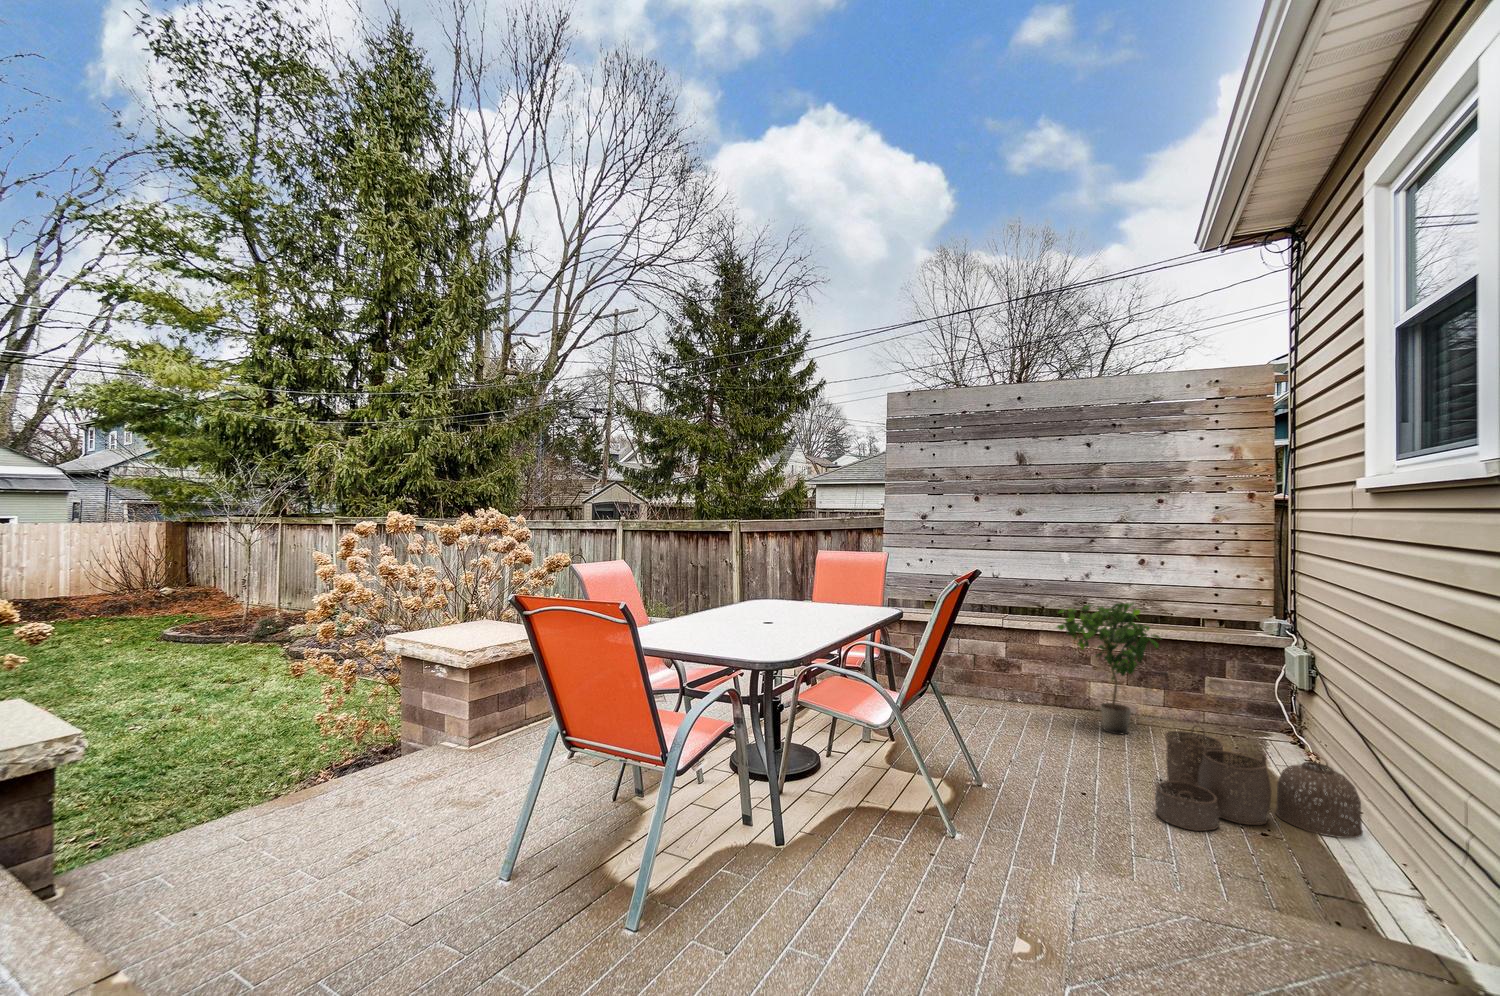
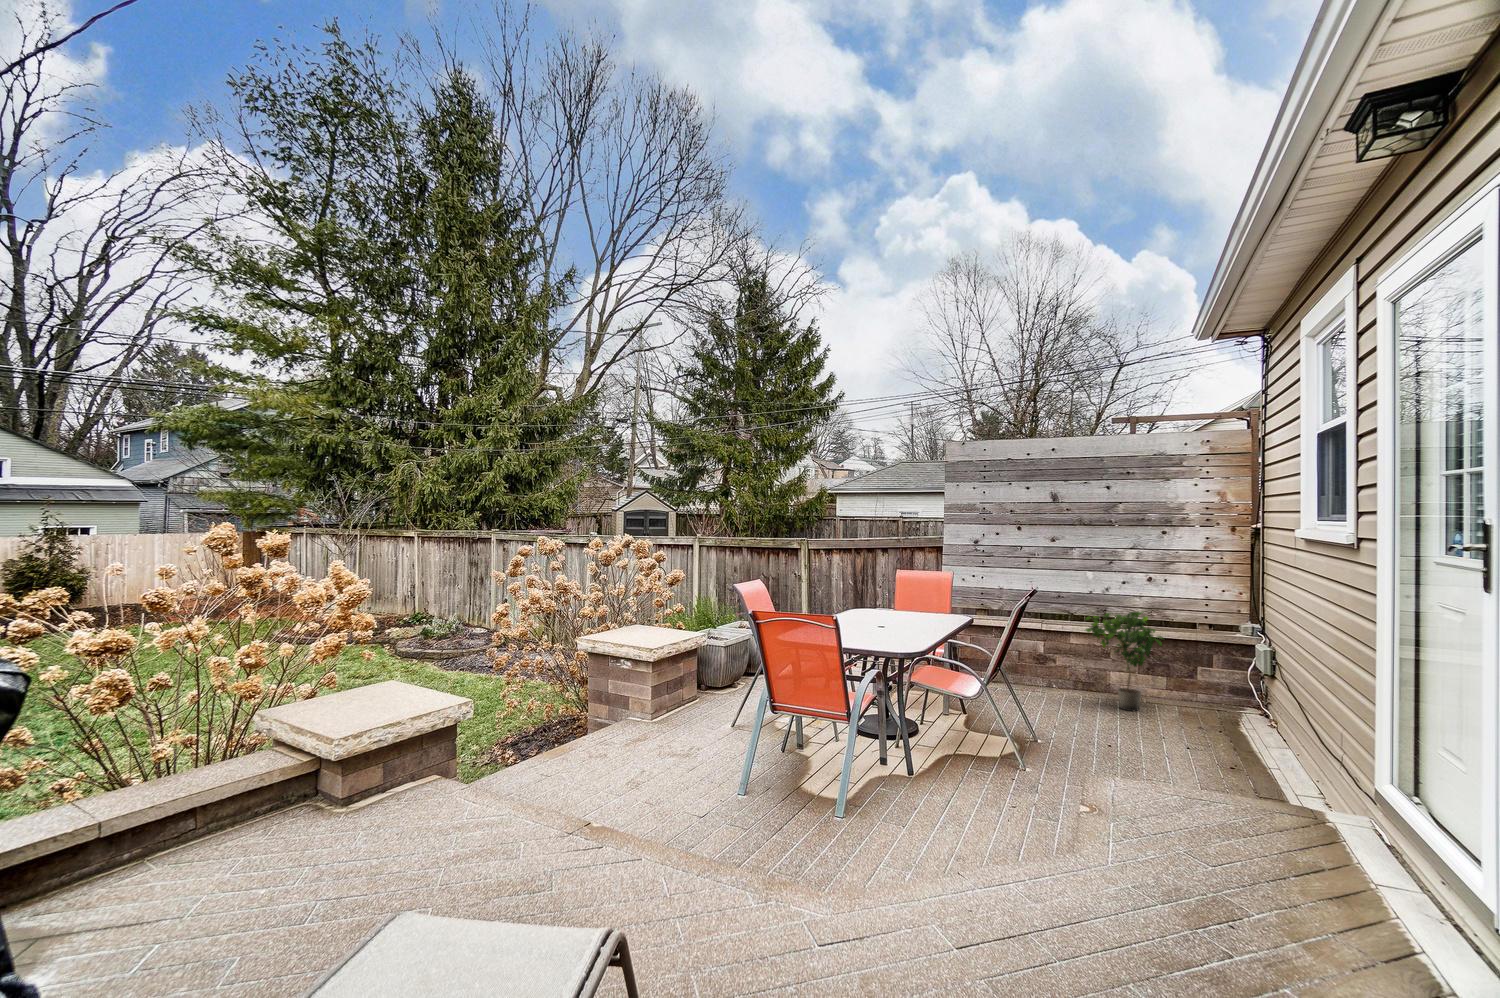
woven basket: present [1155,725,1363,838] -> none [1159,700,1297,770]

